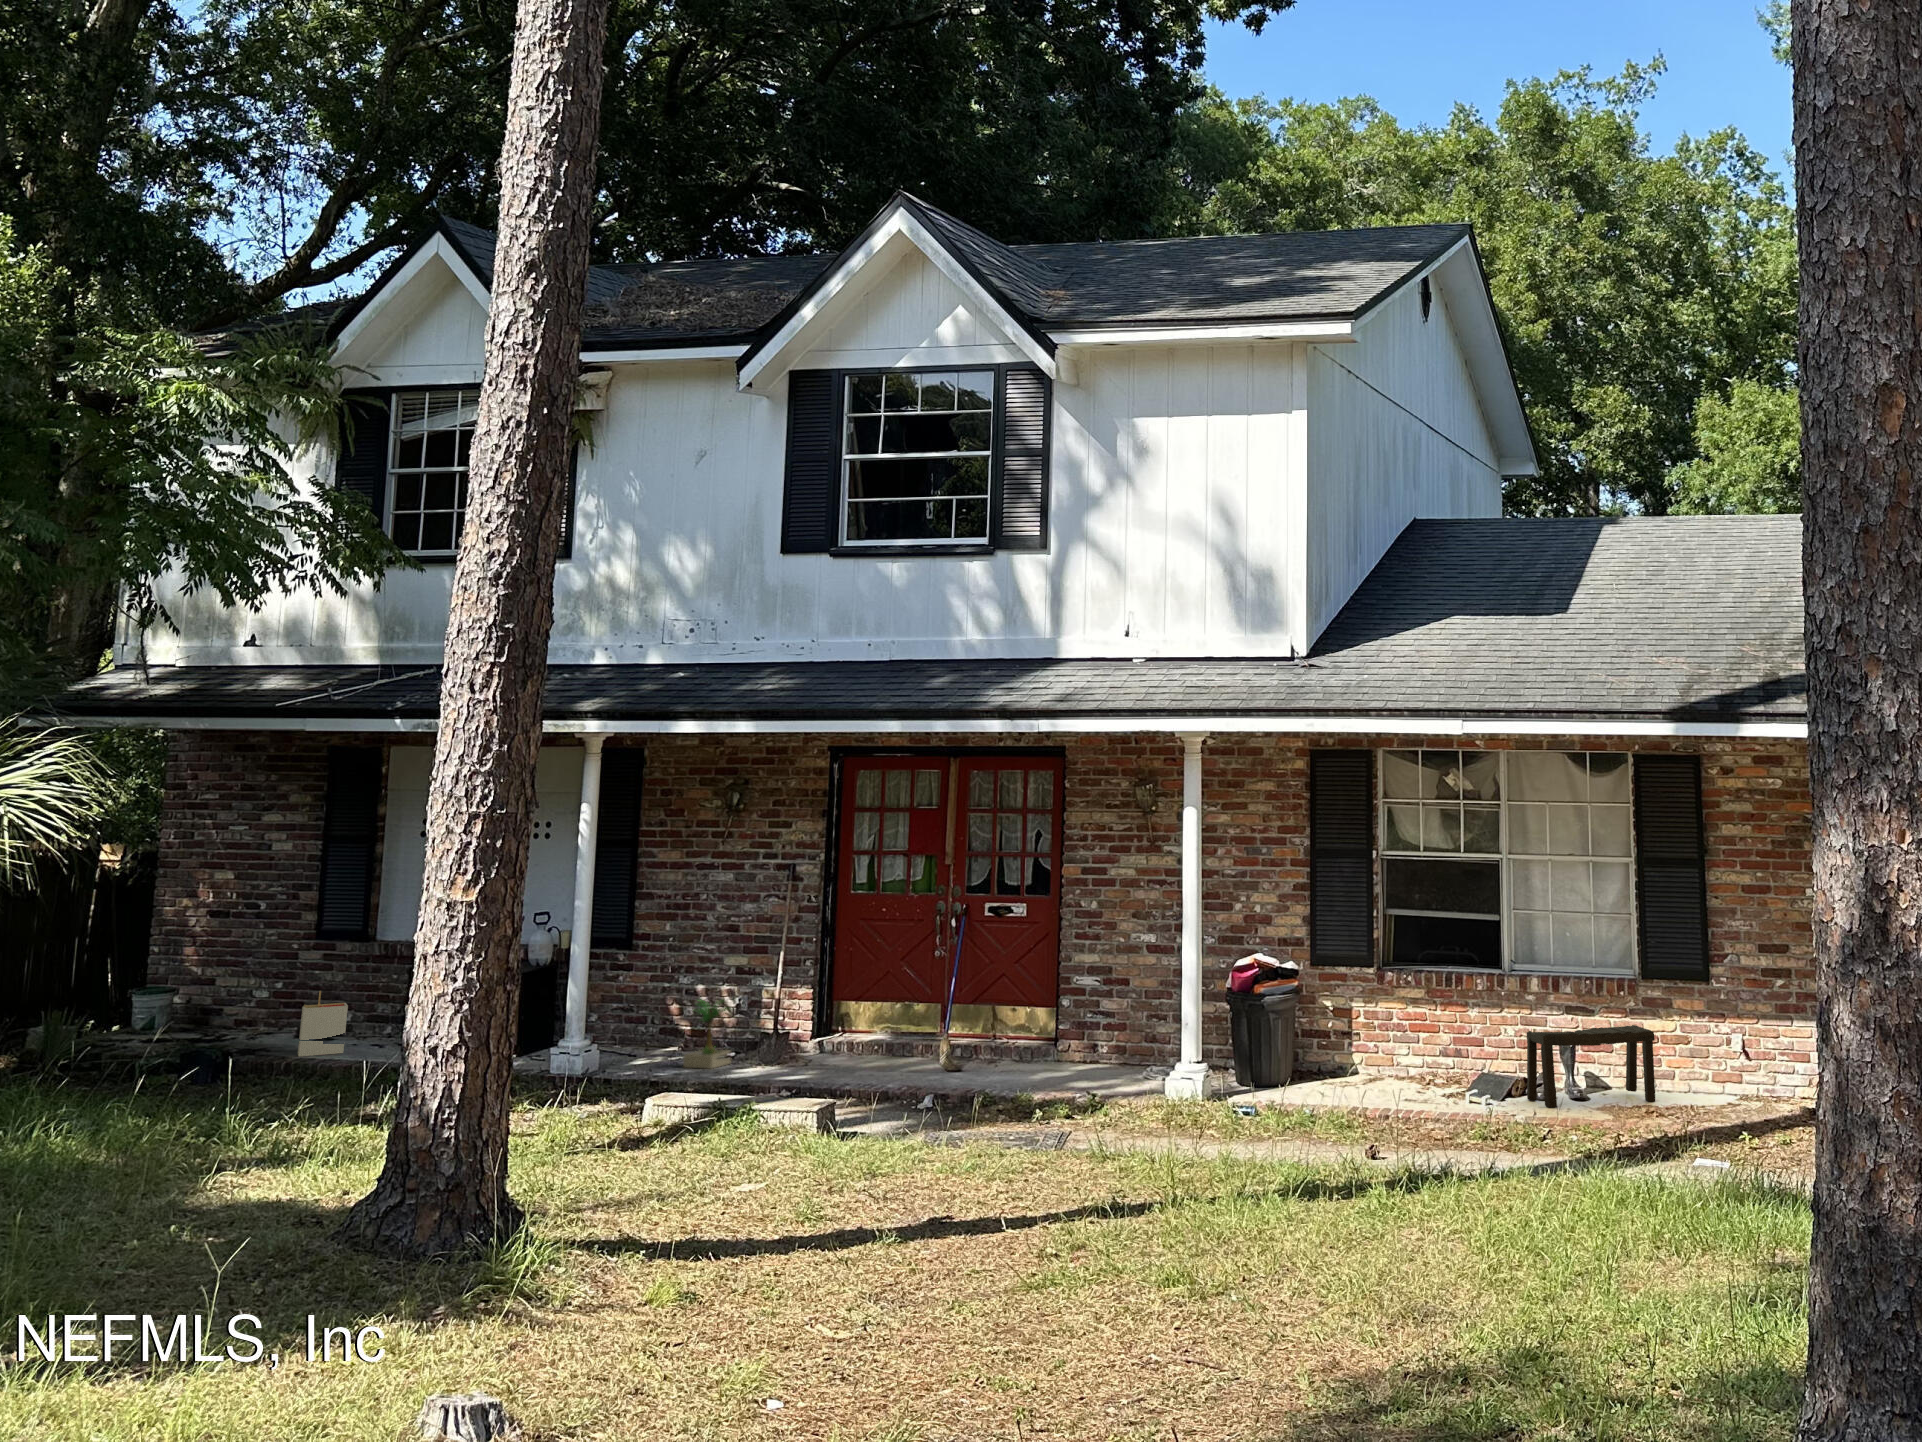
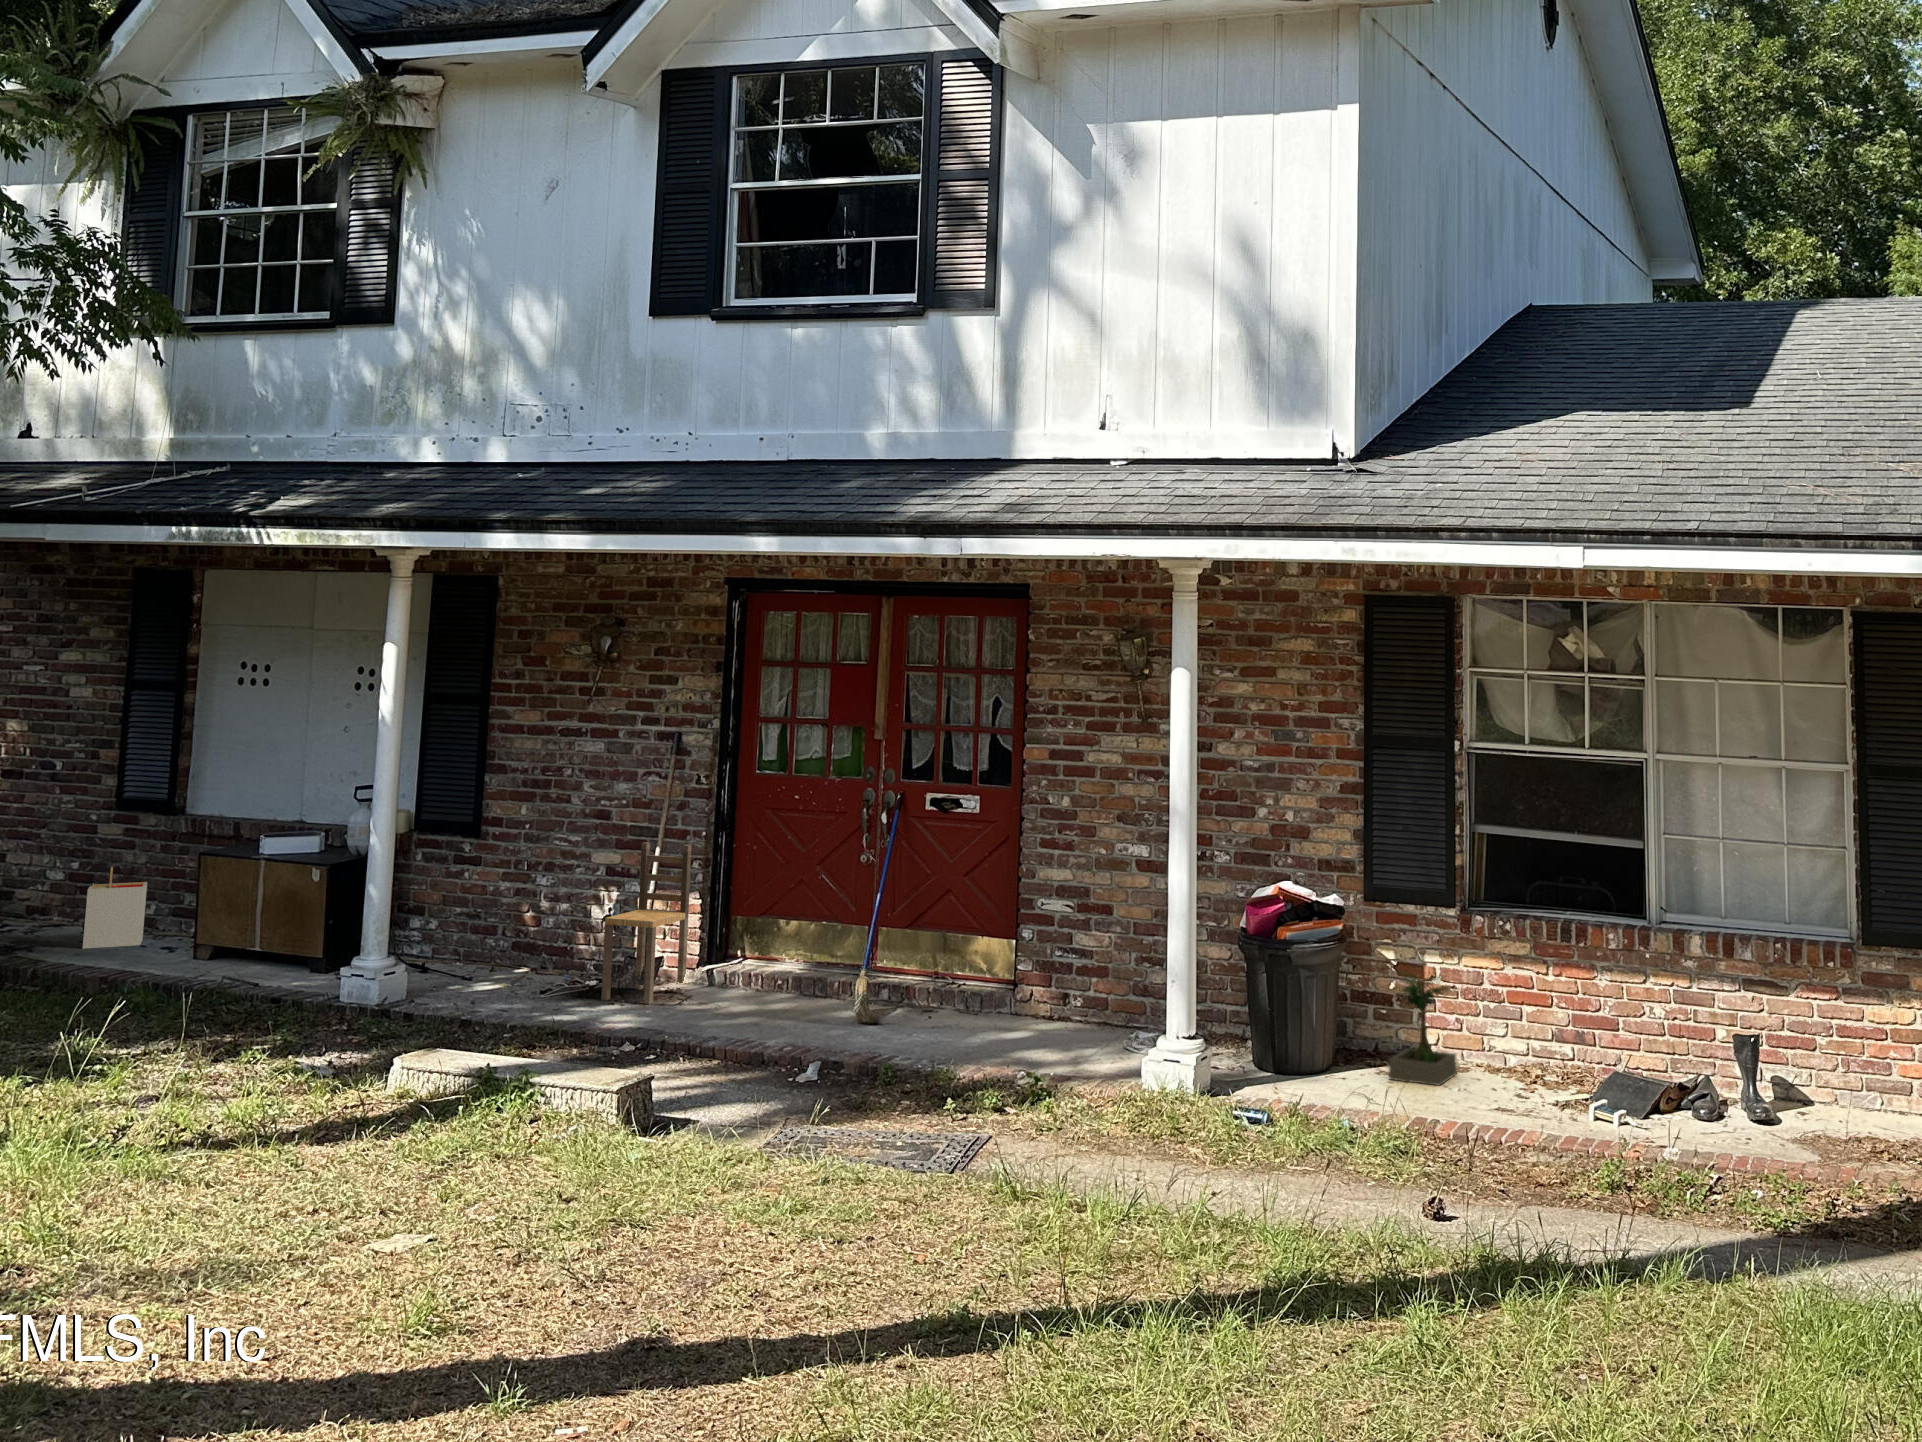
chair: none [744,951,810,1071] -> present [601,842,691,1004]
potted plant: present [683,1000,731,1069] -> present [1389,972,1460,1086]
bench: present [1527,1025,1655,1108] -> none [1683,1011,1886,1137]

